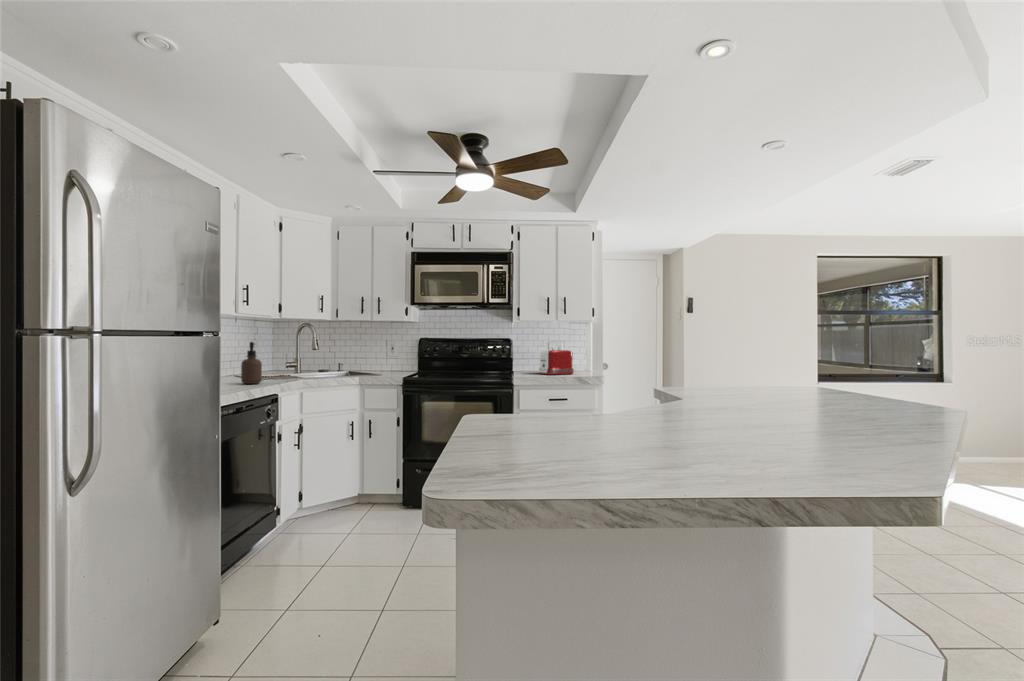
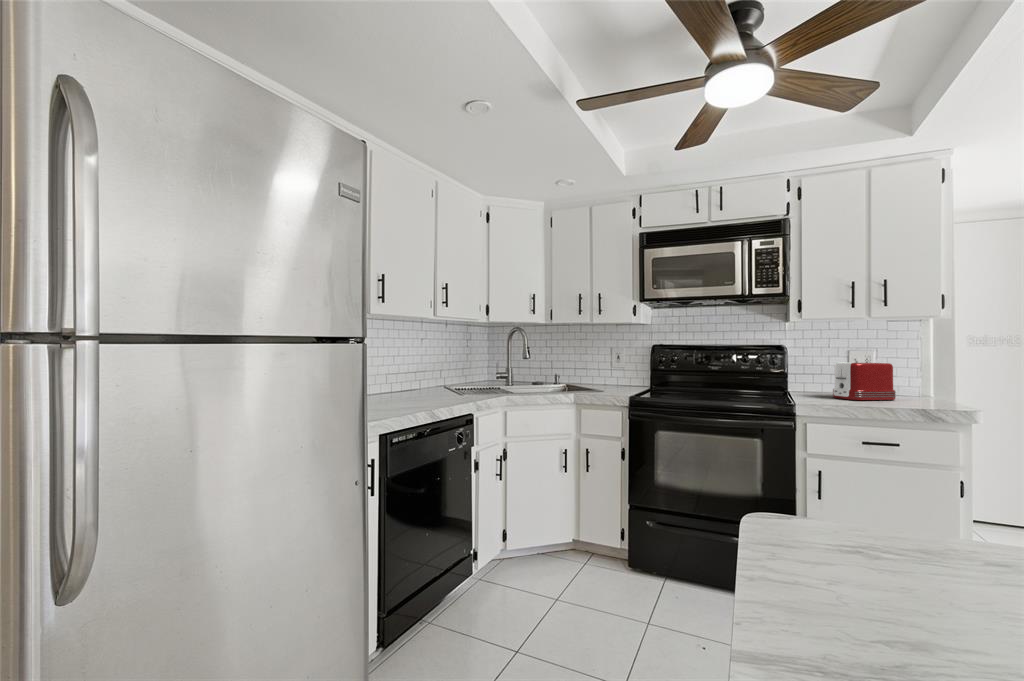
soap dispenser: present [241,342,262,384] -> none [437,349,459,399]

